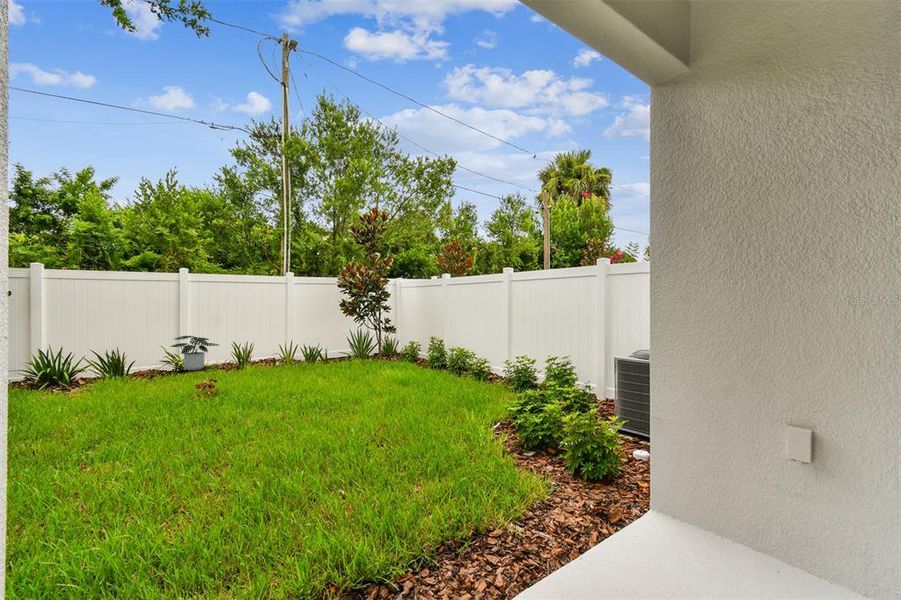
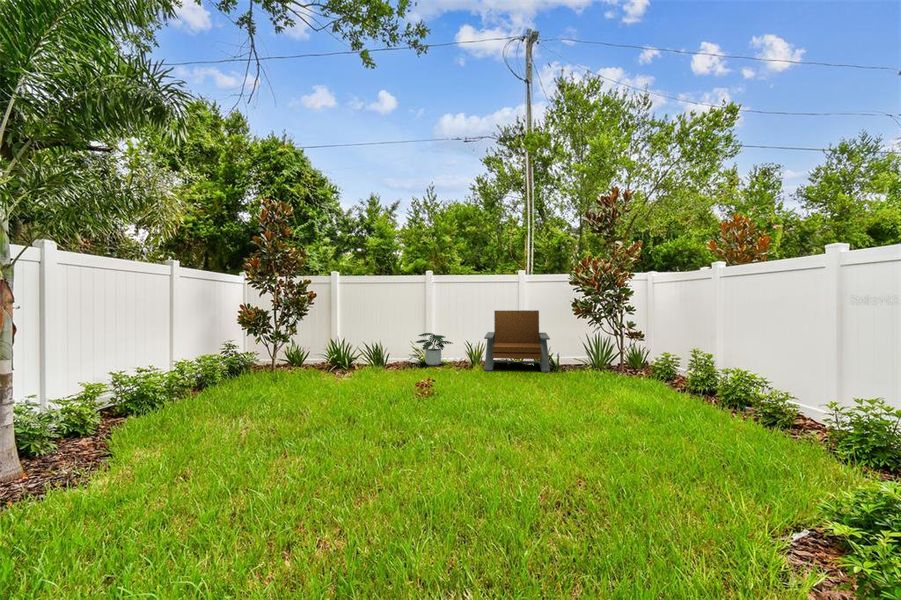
lounge chair: none [258,310,323,369] -> present [484,310,550,372]

